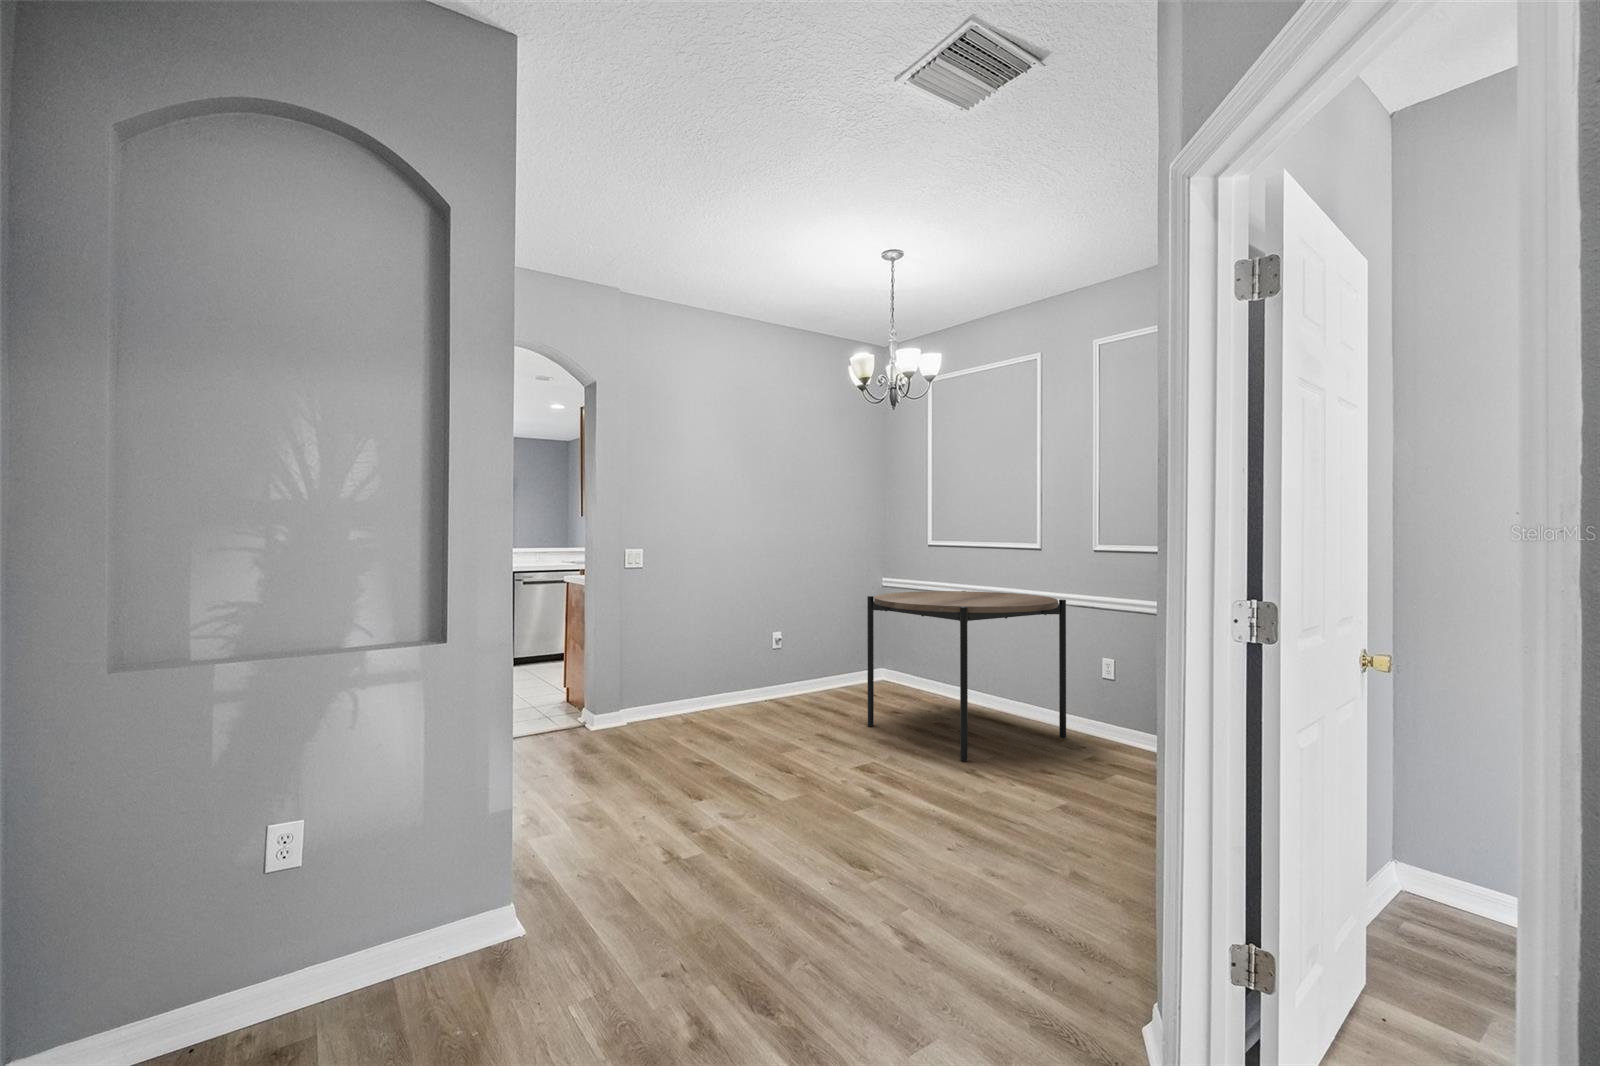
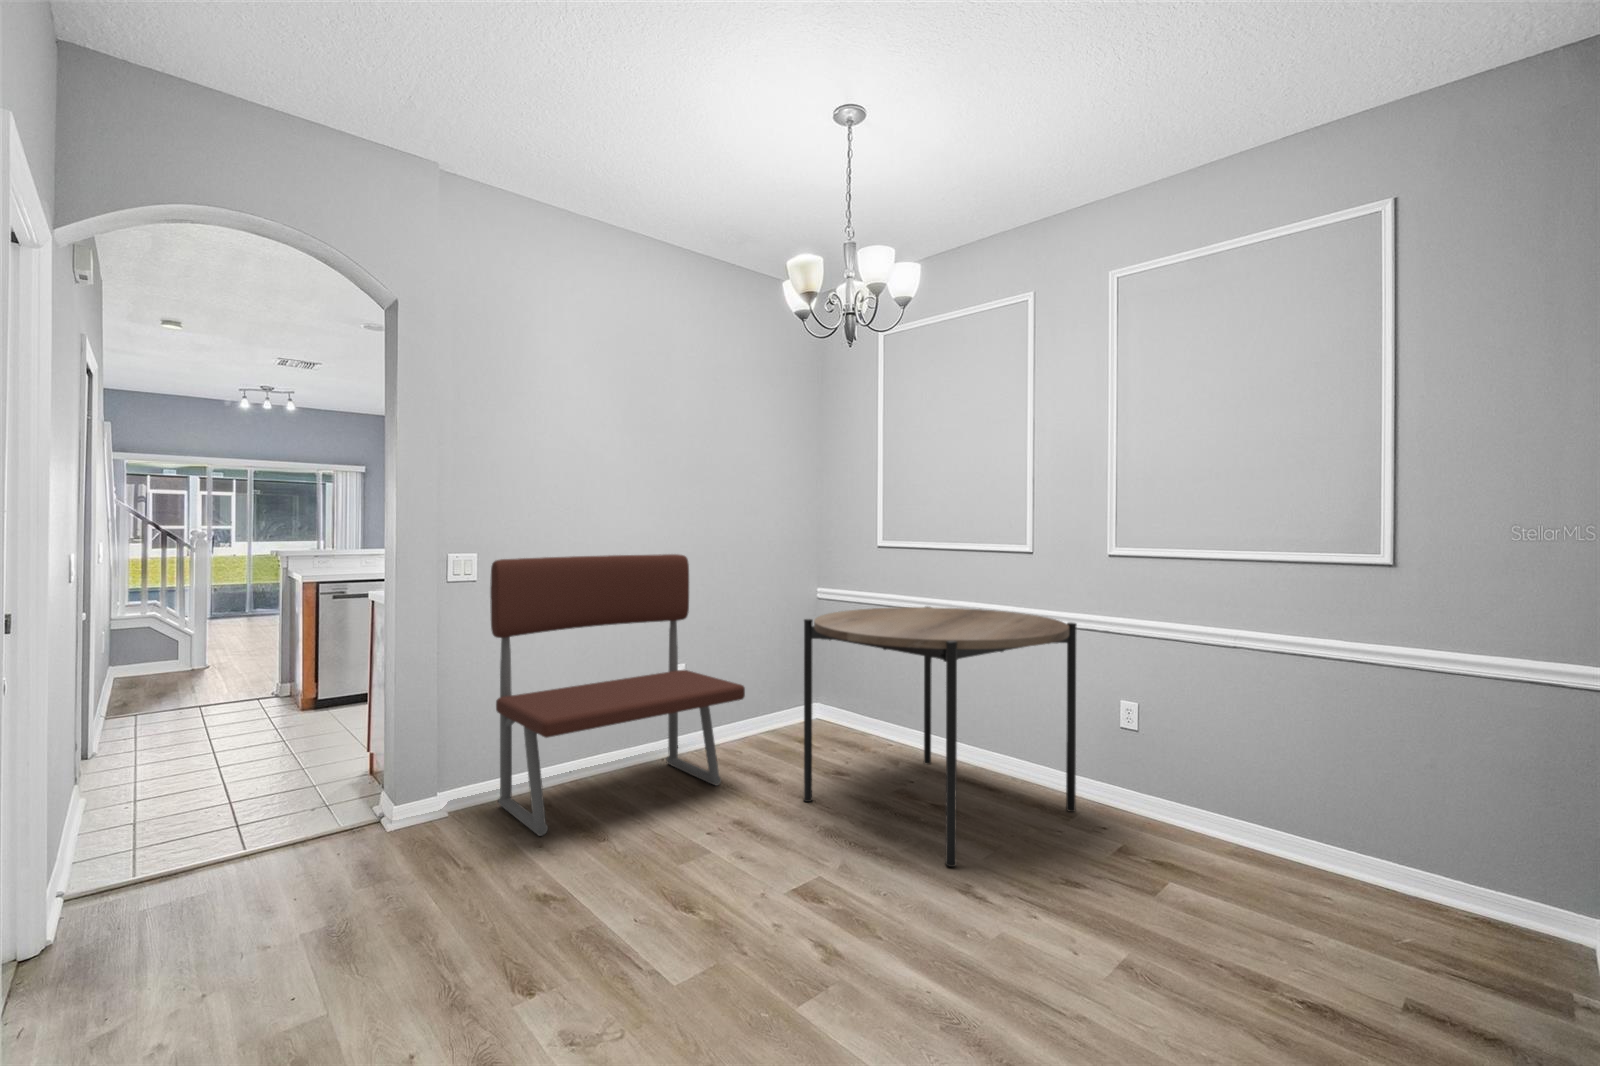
bench: none [654,552,826,737] -> present [490,554,745,836]

